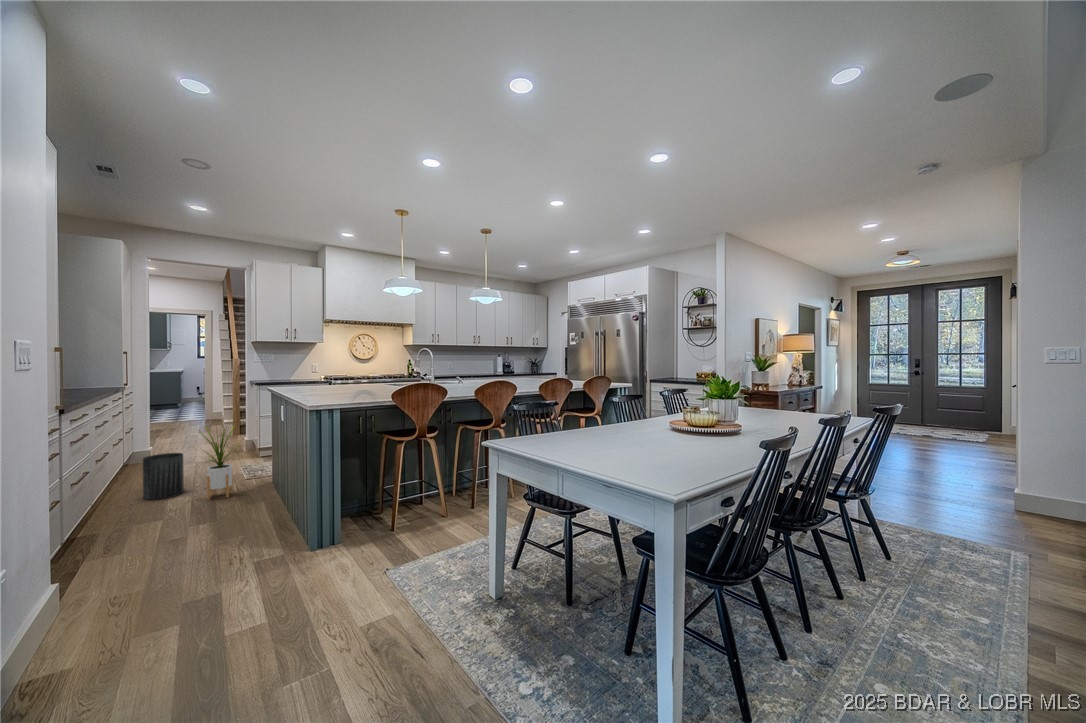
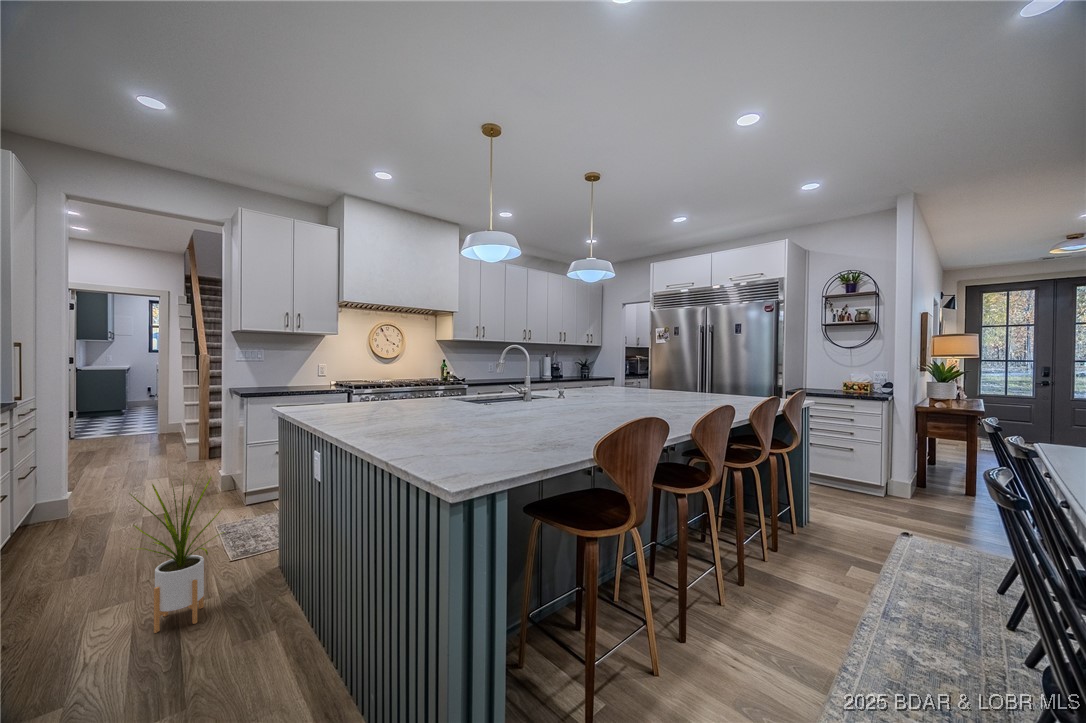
trash can: present [143,453,184,500] -> none [21,532,108,637]

